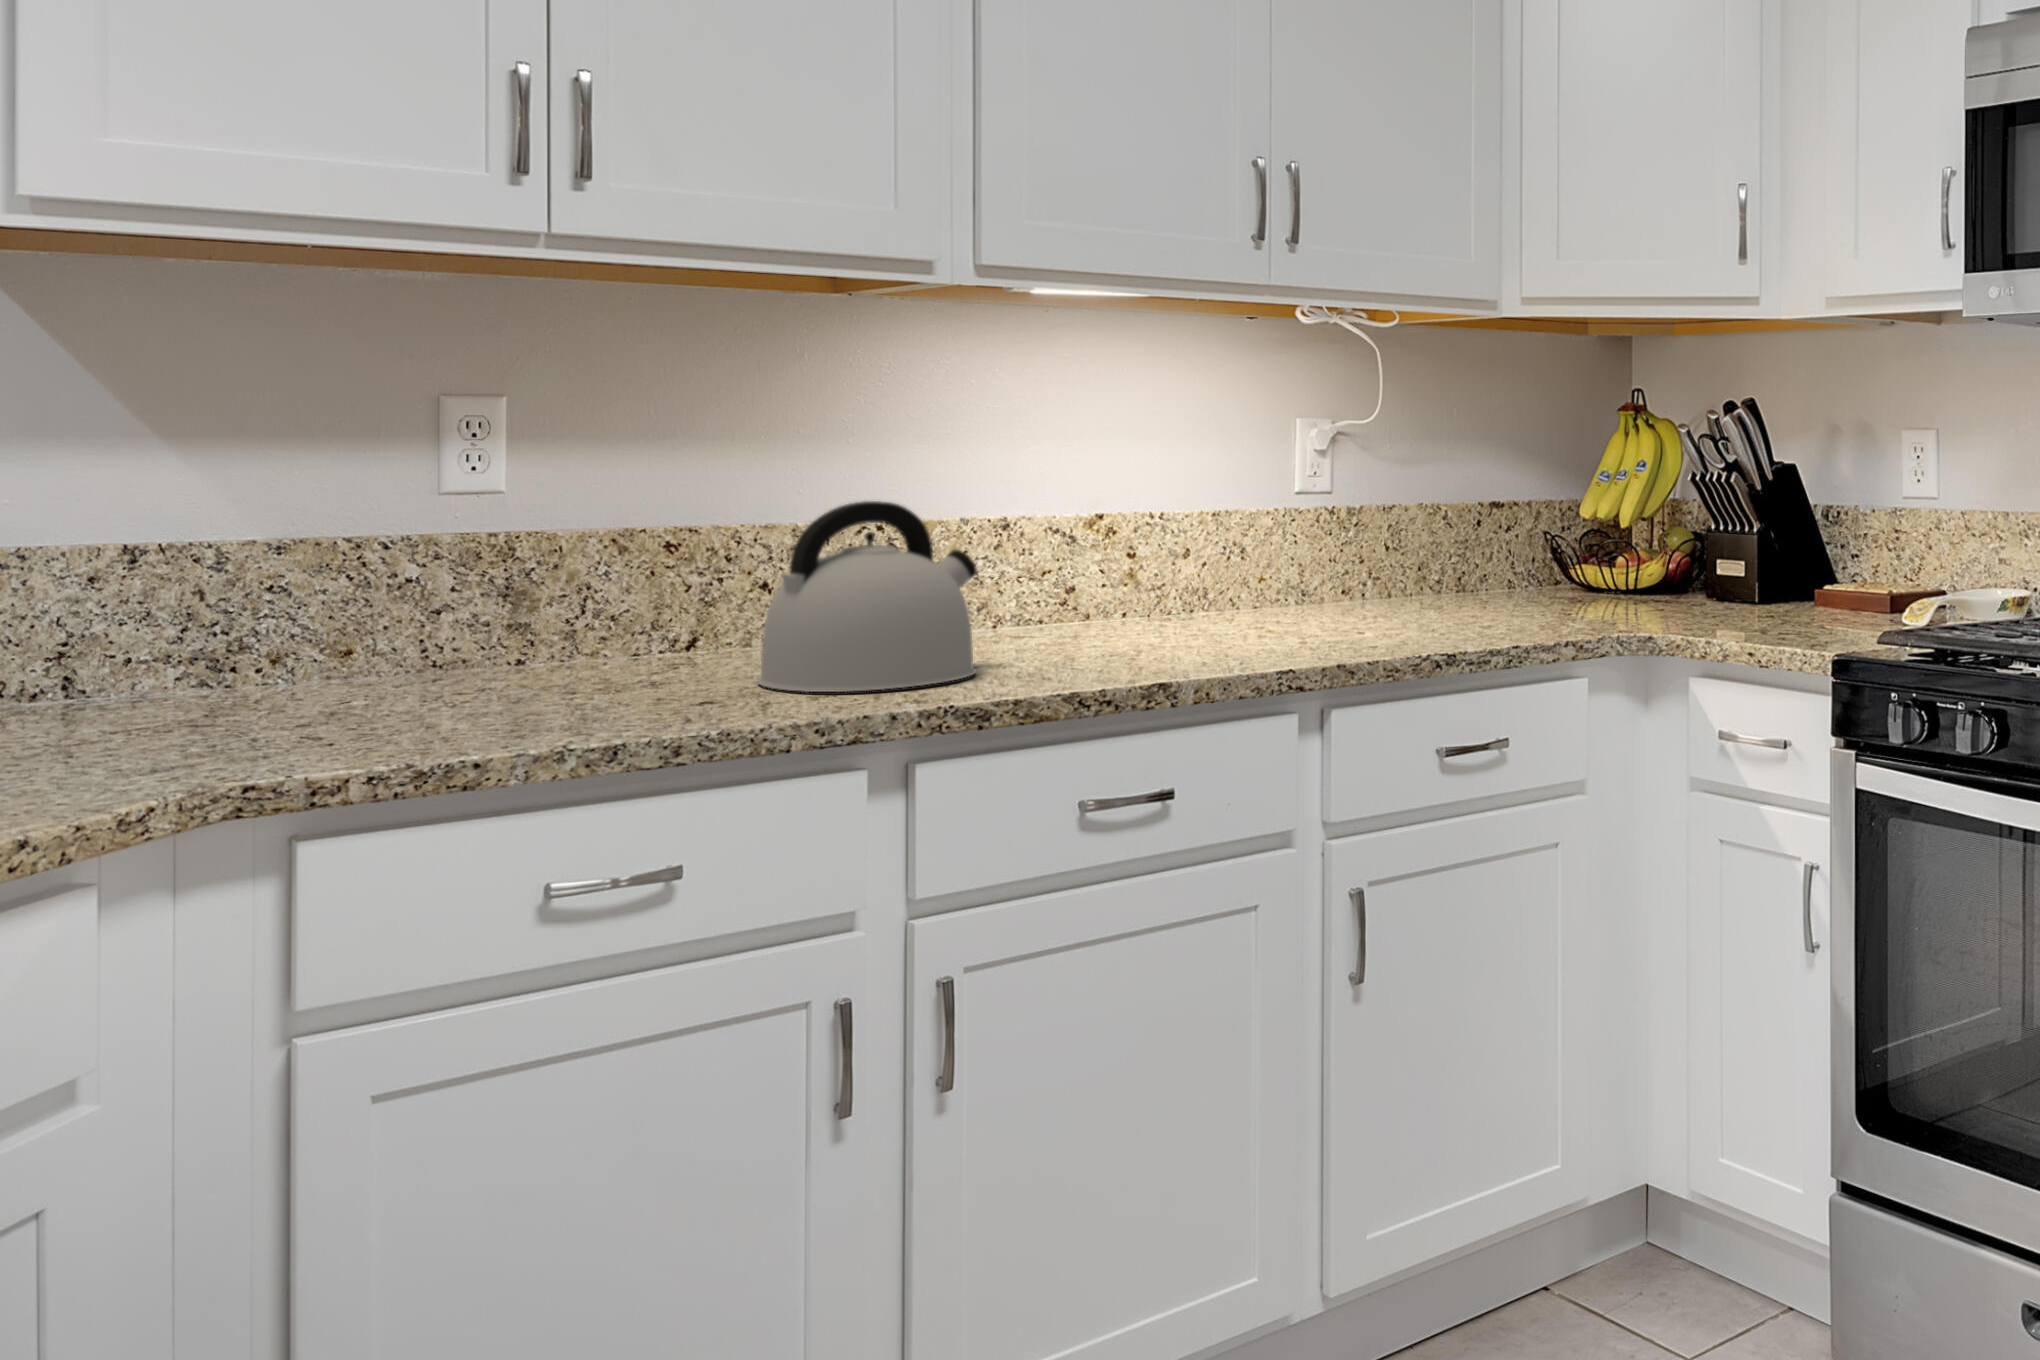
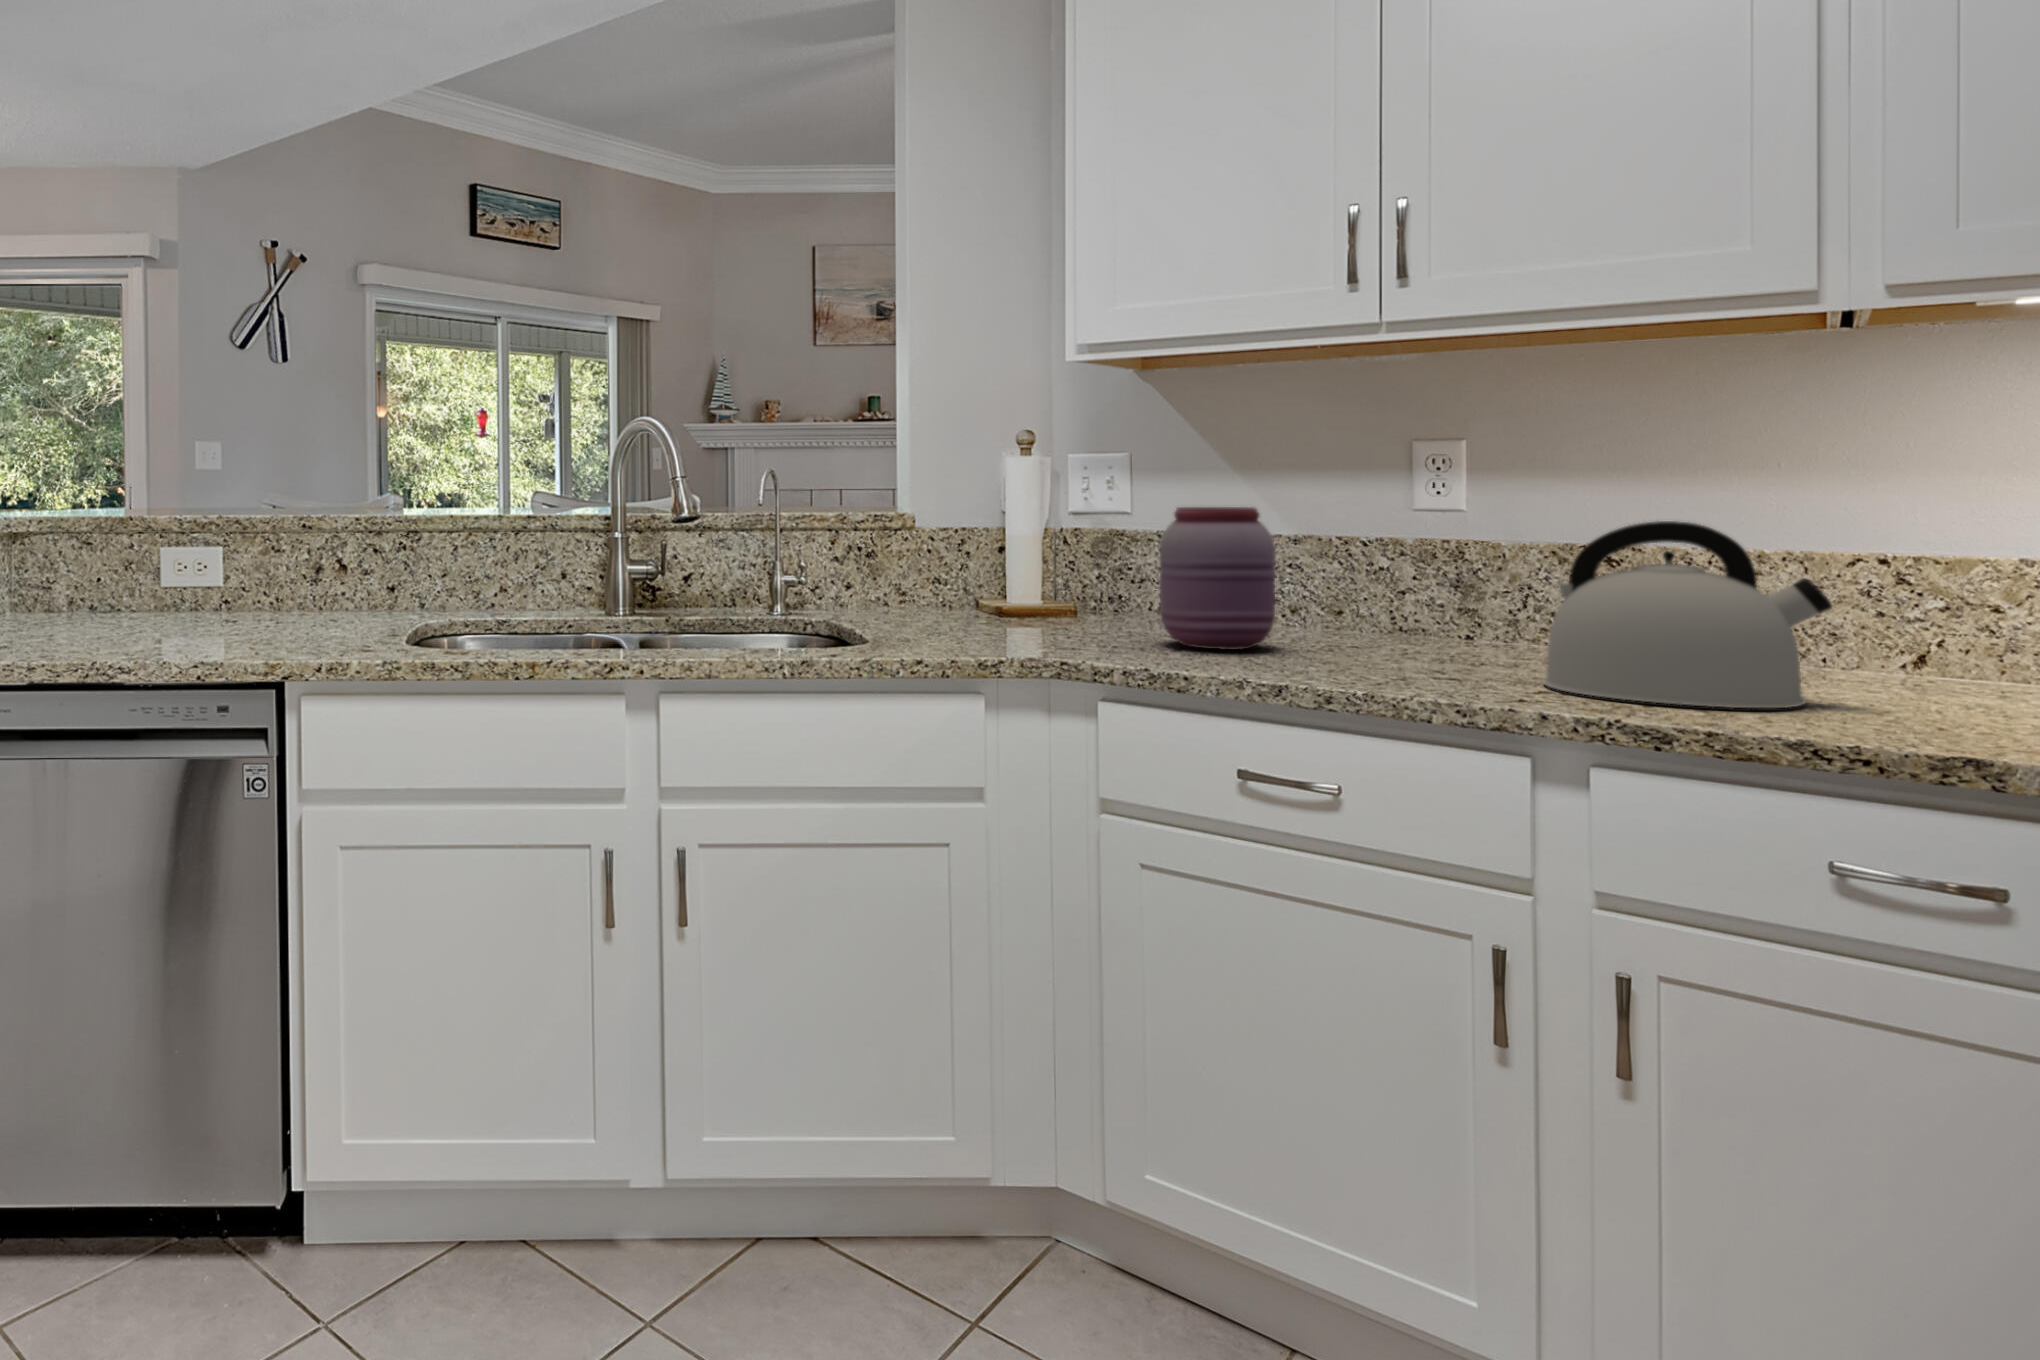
jar: none [219,506,407,729] -> present [1160,507,1275,650]

